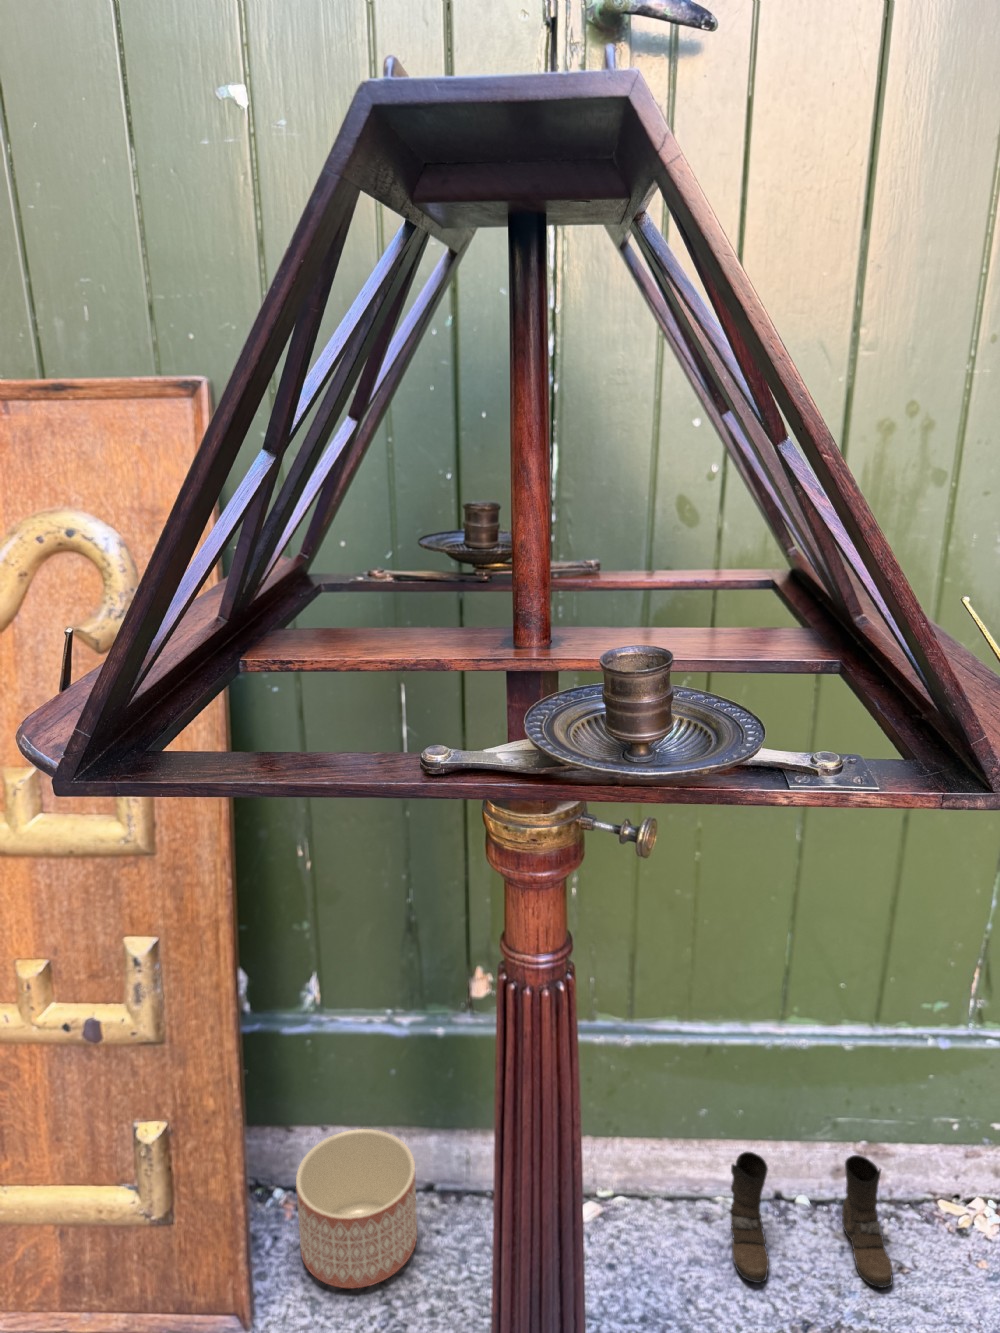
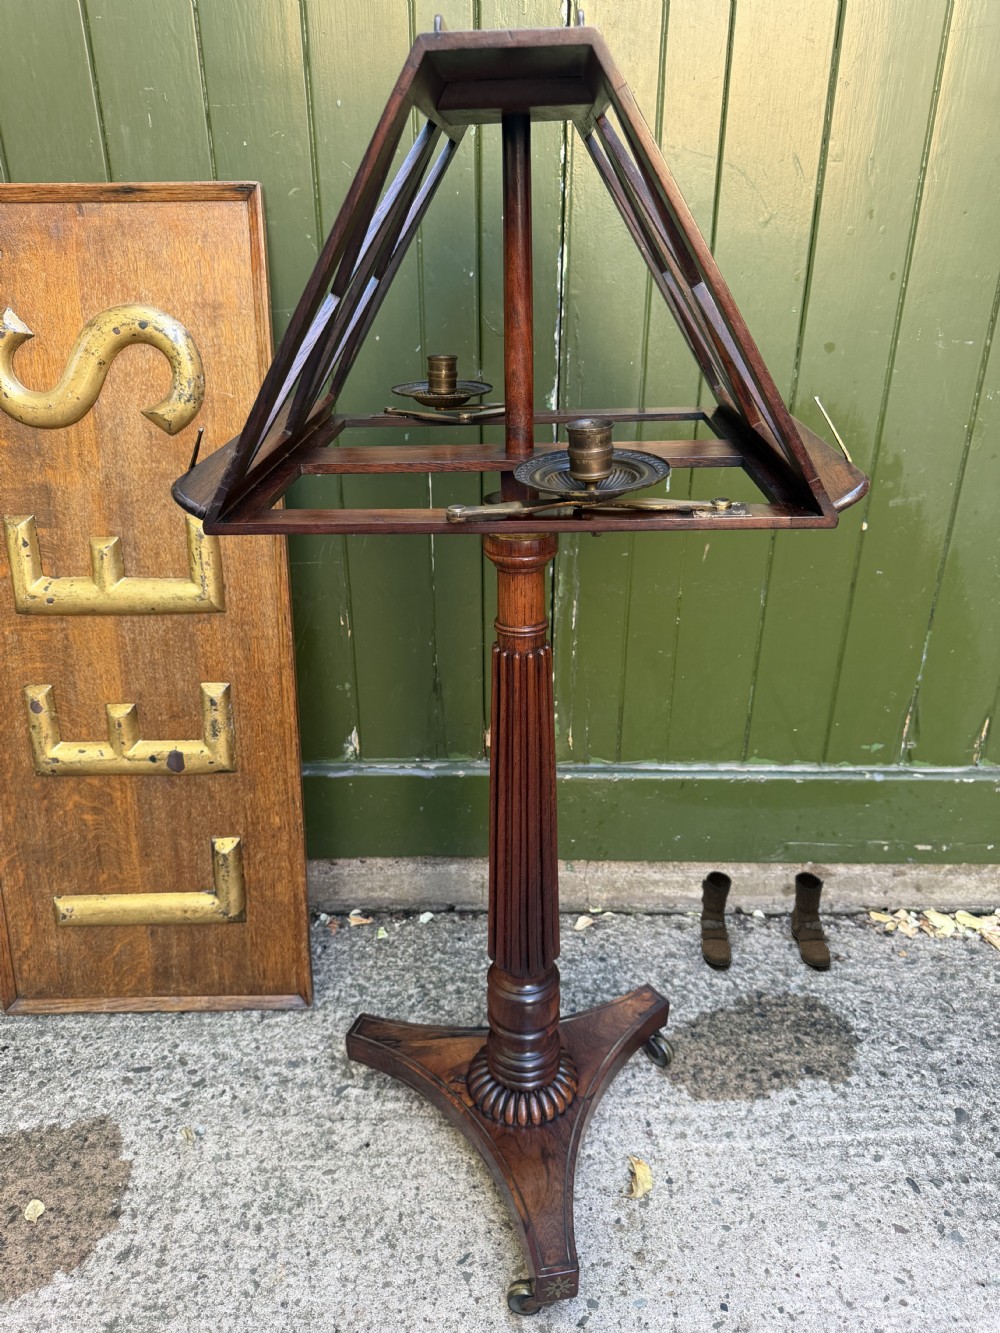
planter: present [296,1129,417,1288] -> none [344,860,443,975]

